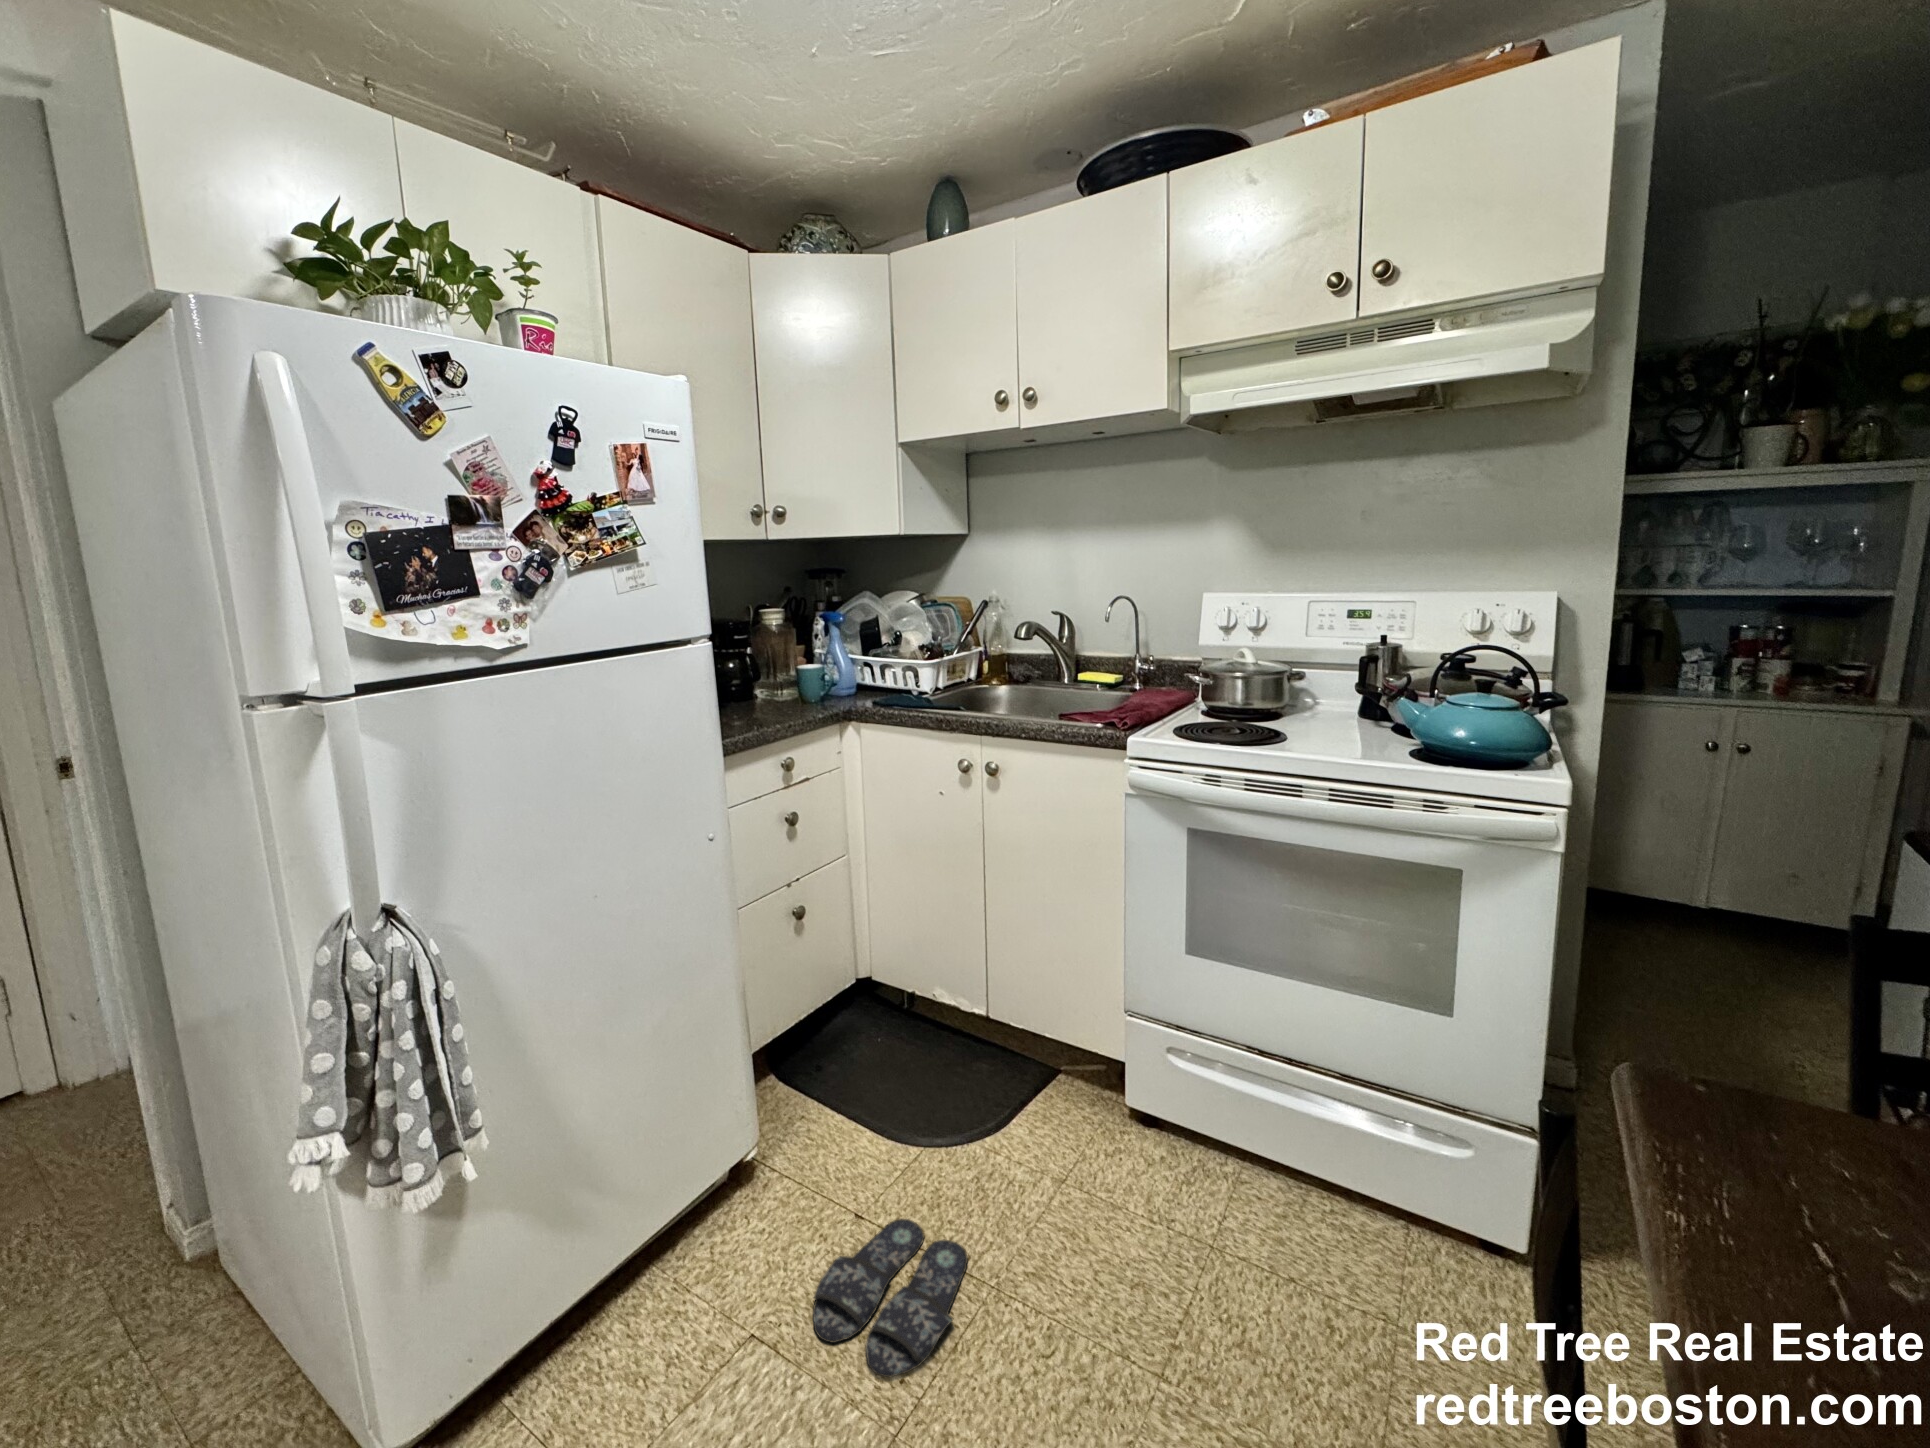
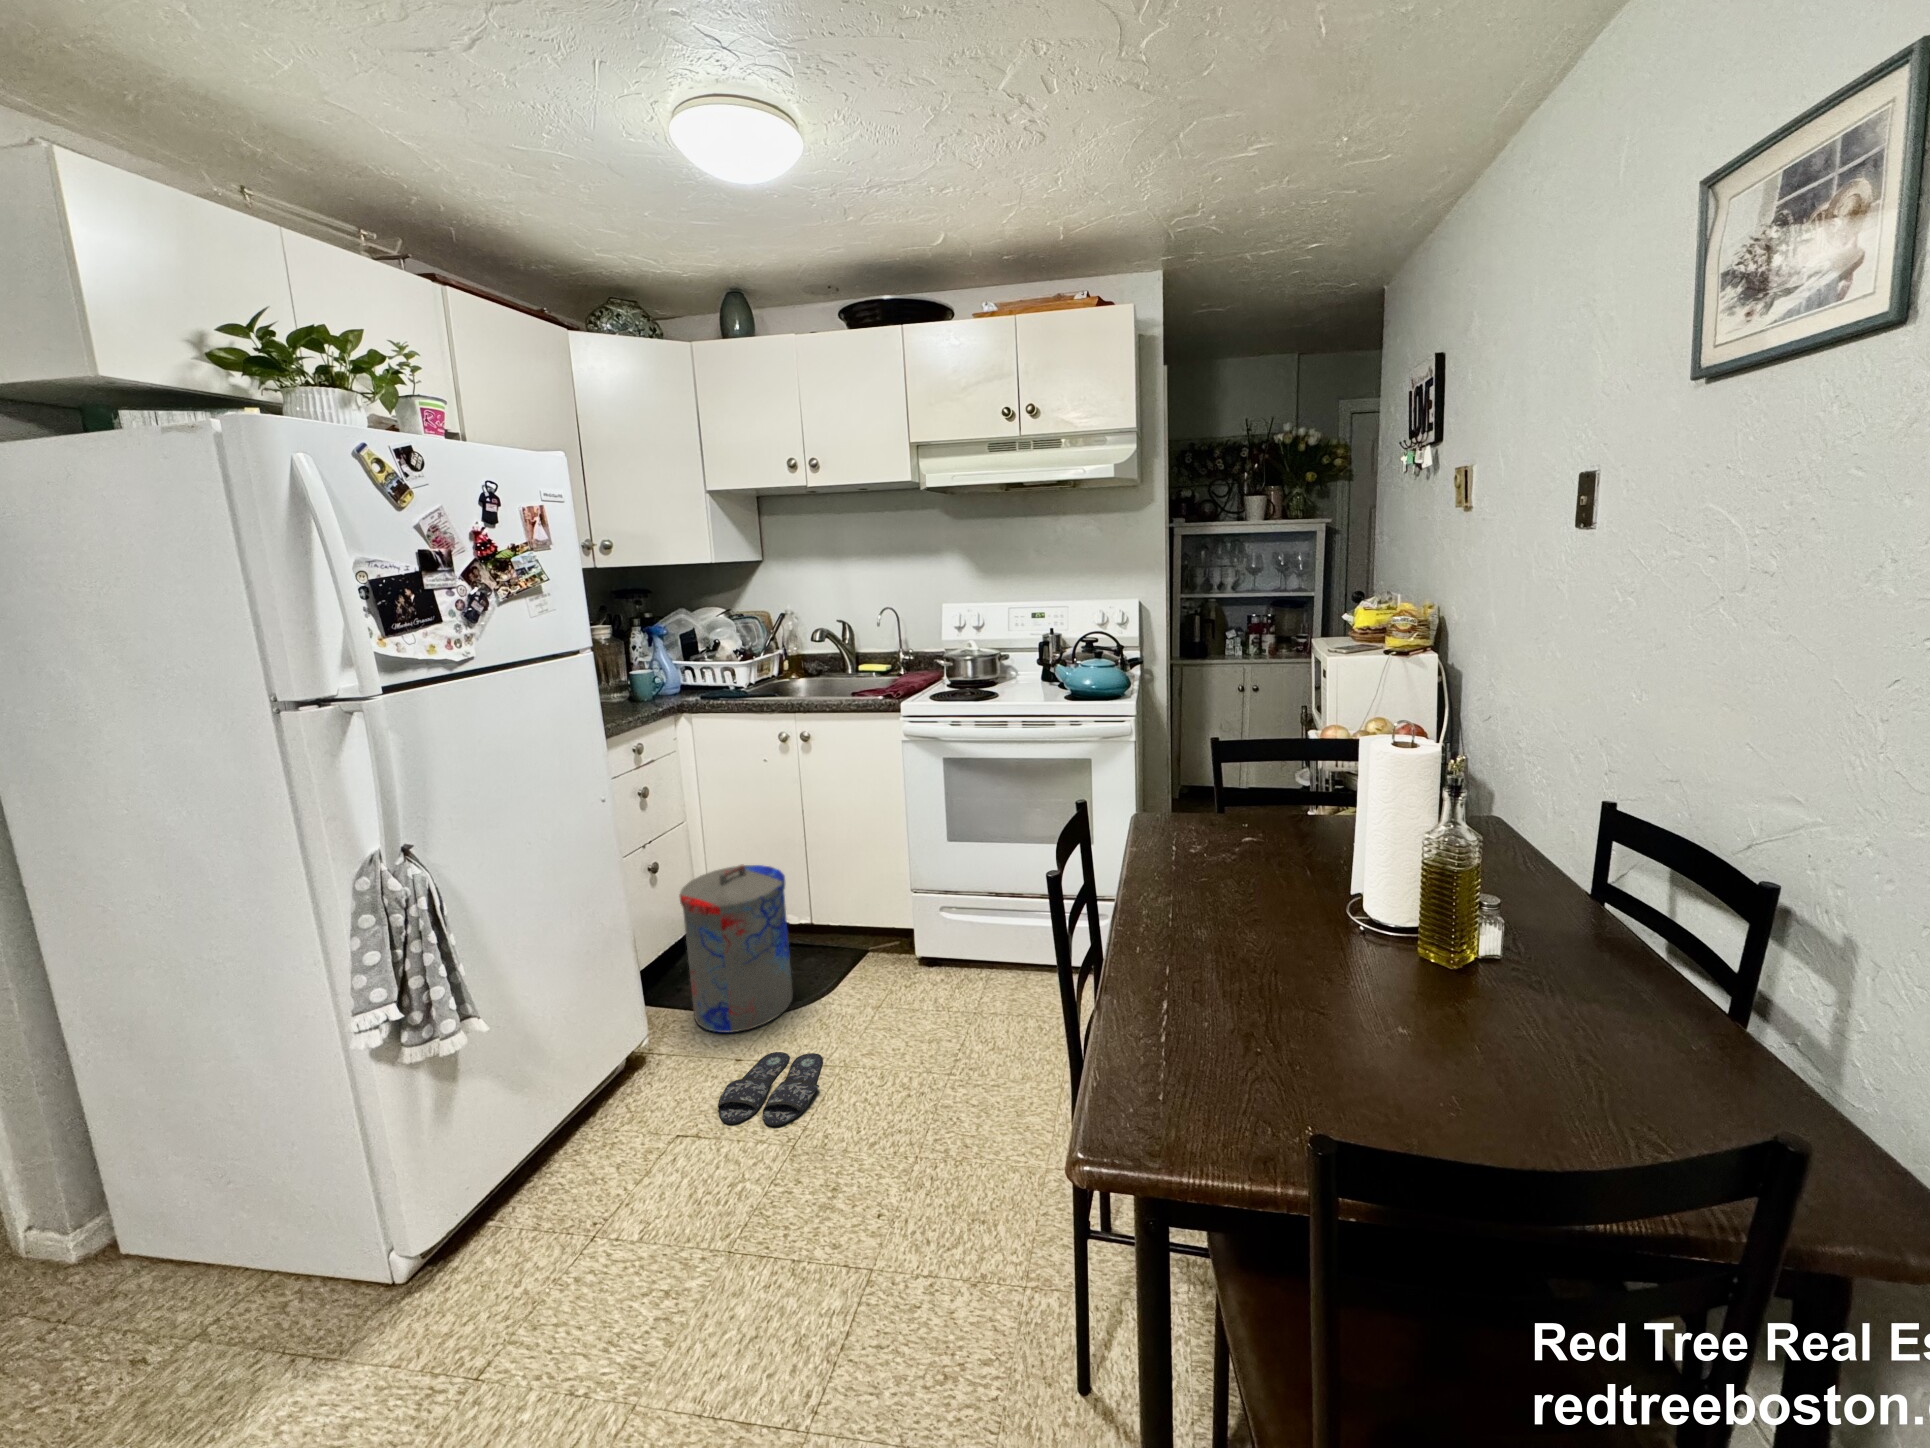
trash can: none [814,928,949,1163] -> present [679,865,793,1033]

